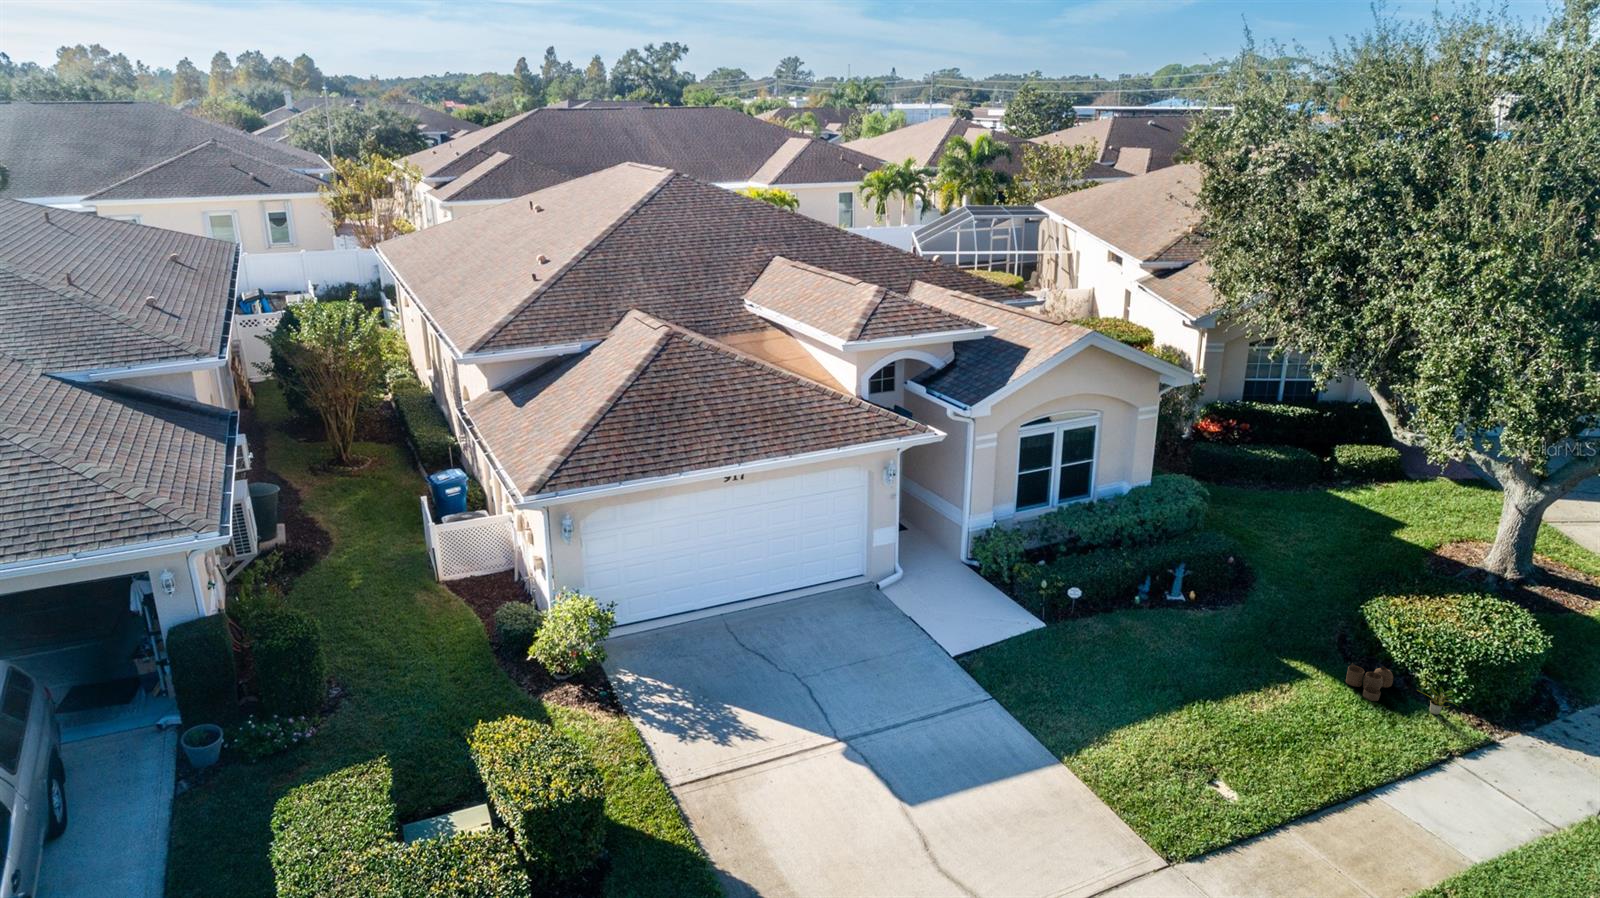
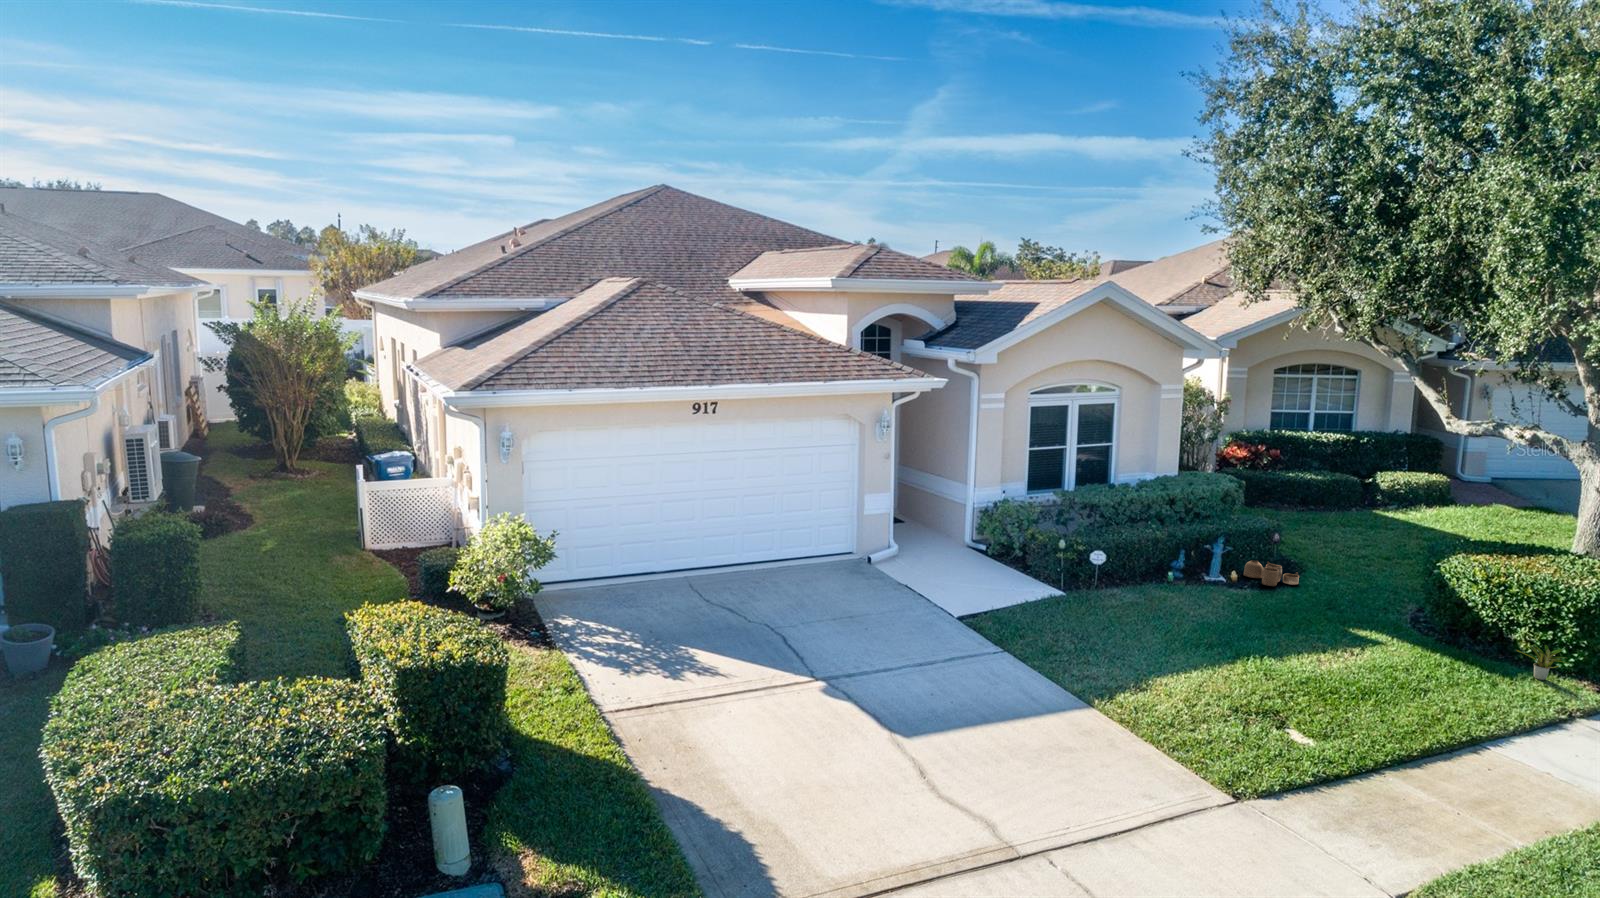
woven basket: present [1346,666,1393,701] -> present [1244,560,1299,586]

